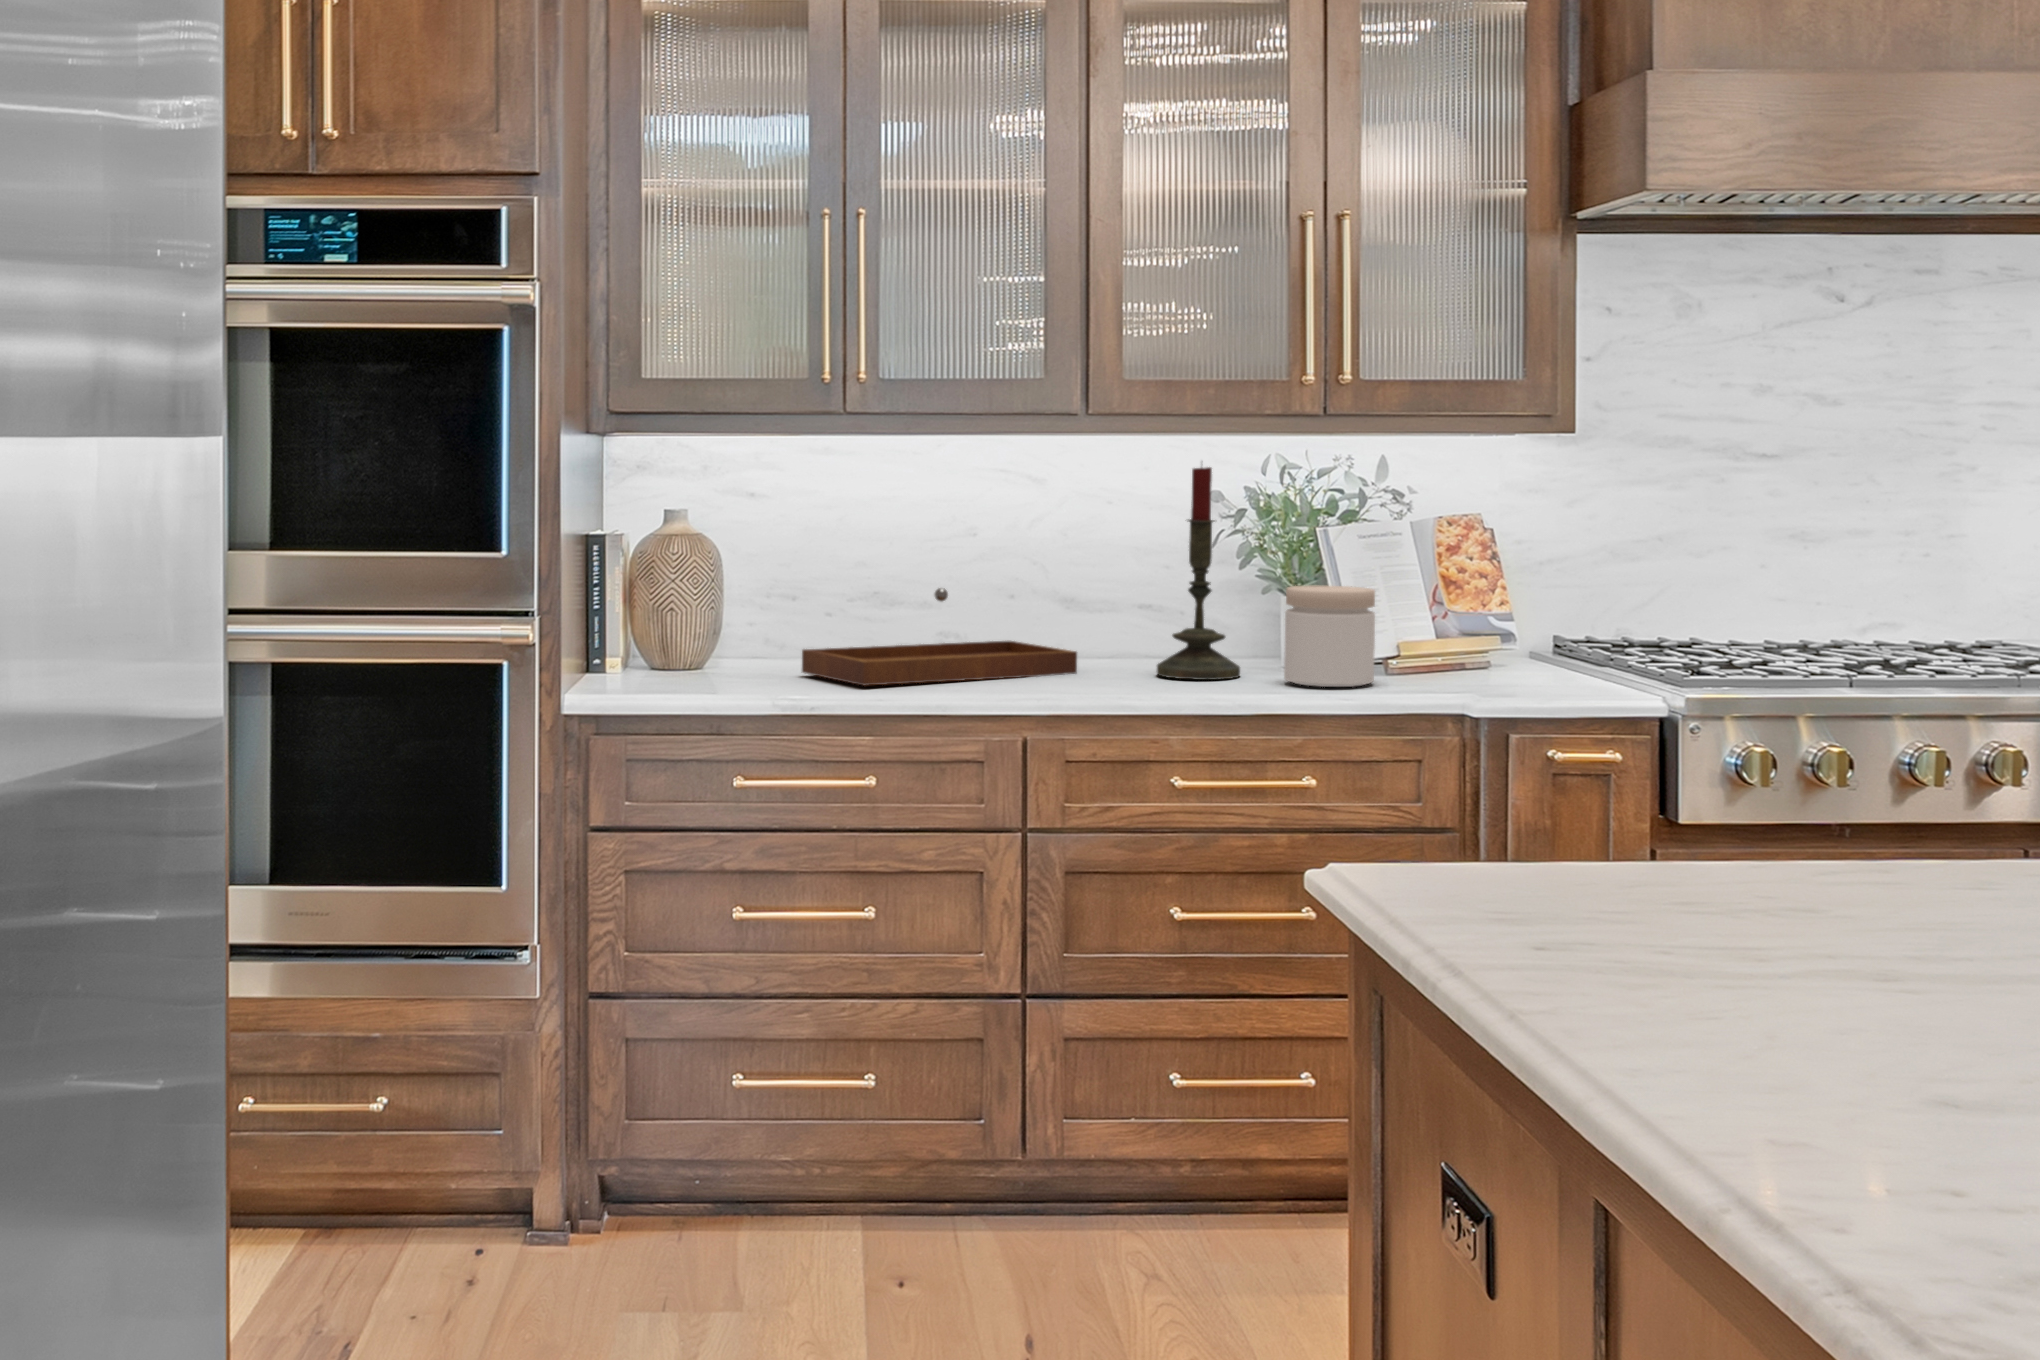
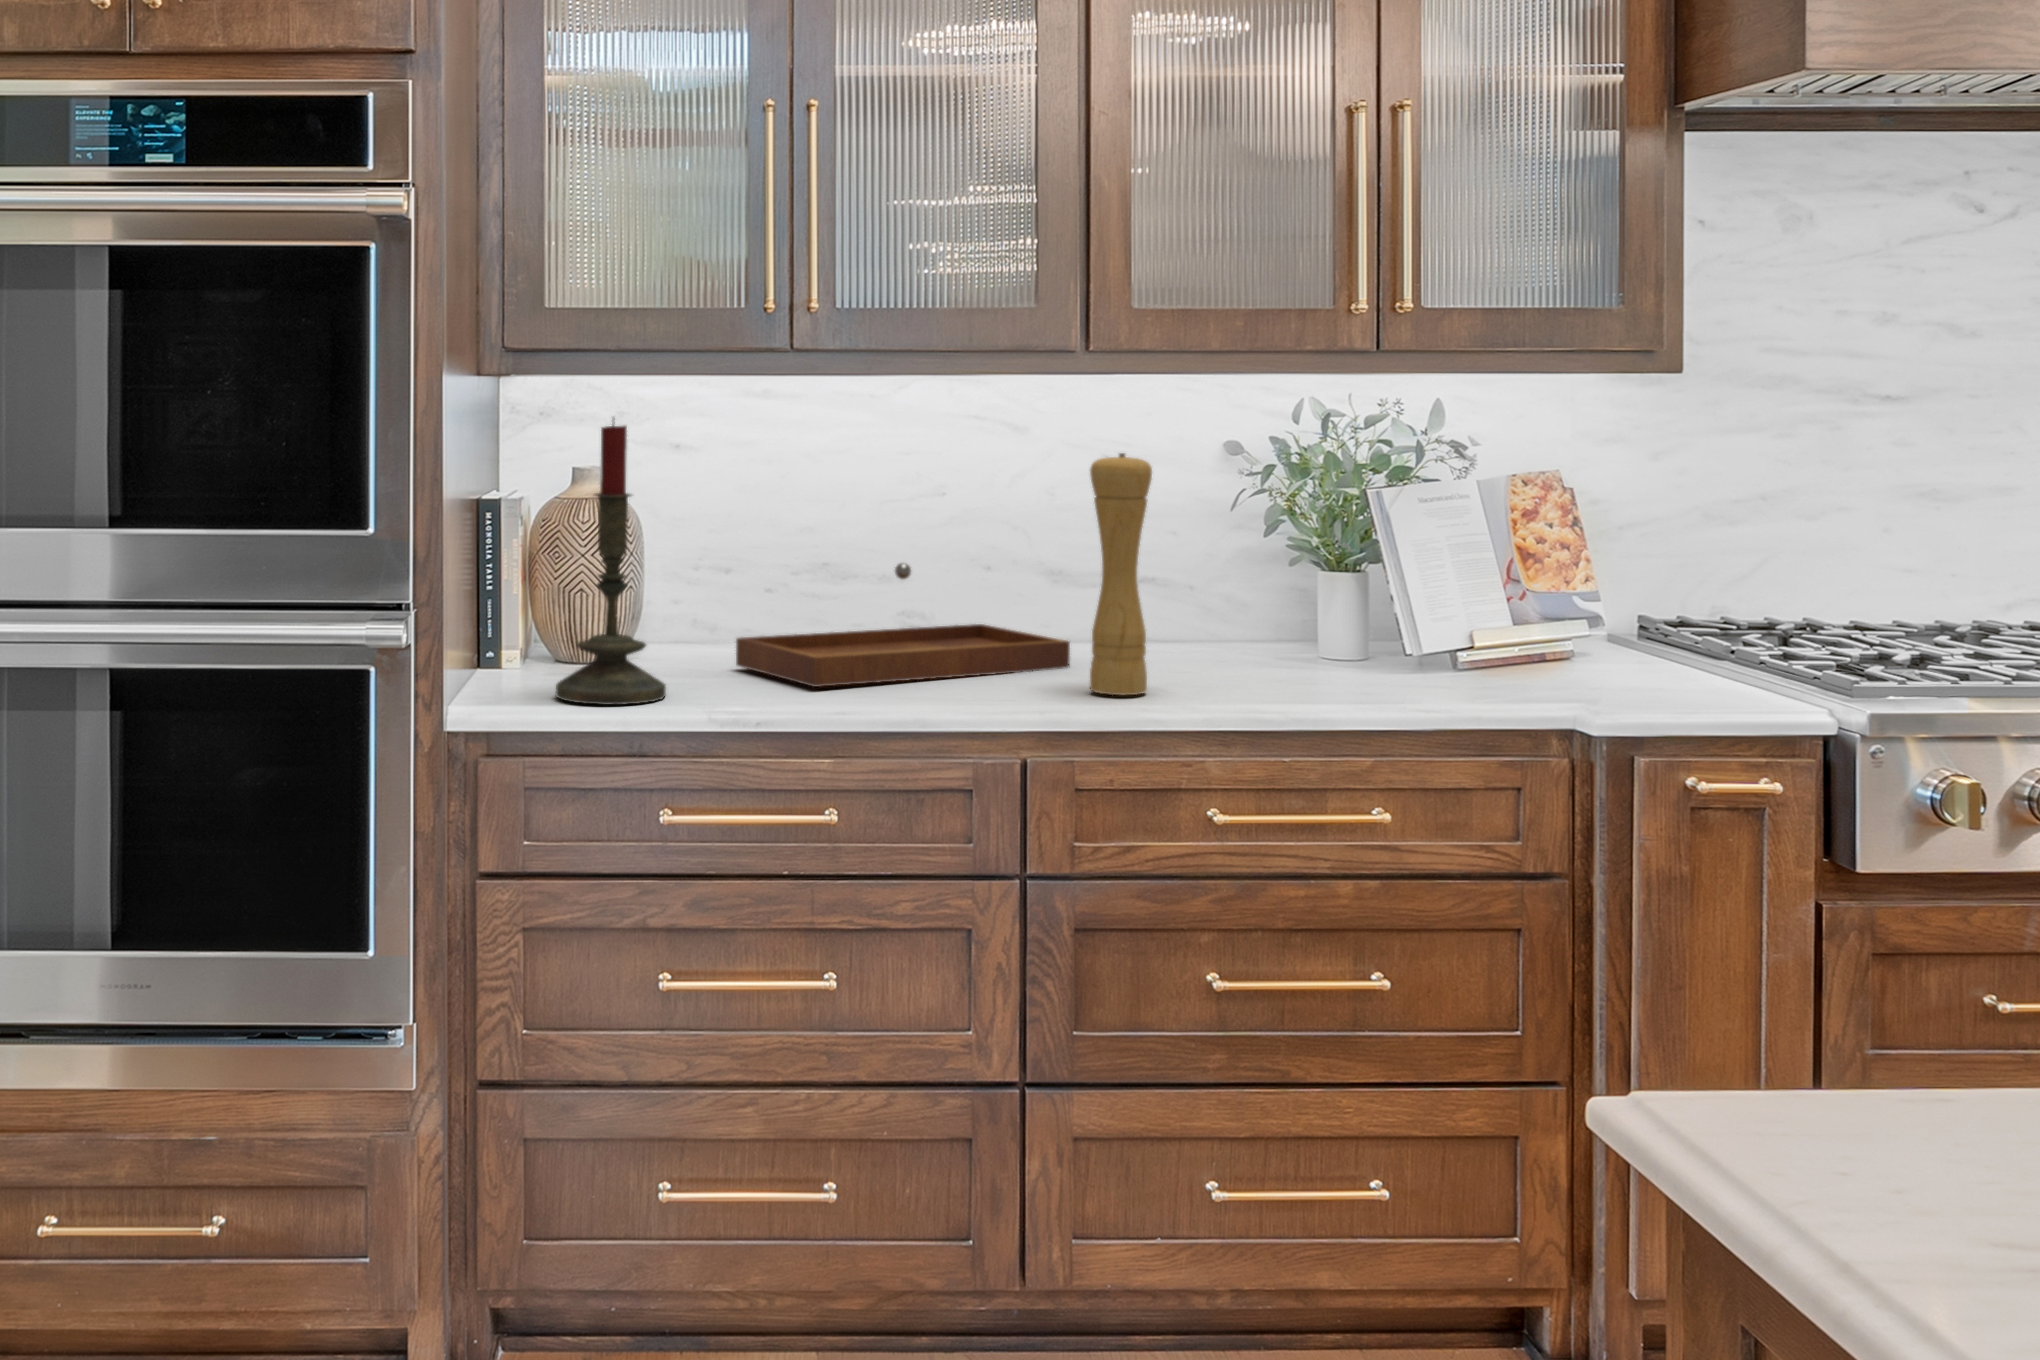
candle: present [1157,467,1240,680] -> present [556,418,666,705]
pepper mill: none [1085,496,1135,690] -> present [1090,453,1152,695]
jar: present [1284,585,1375,687] -> none [1337,563,1455,693]

